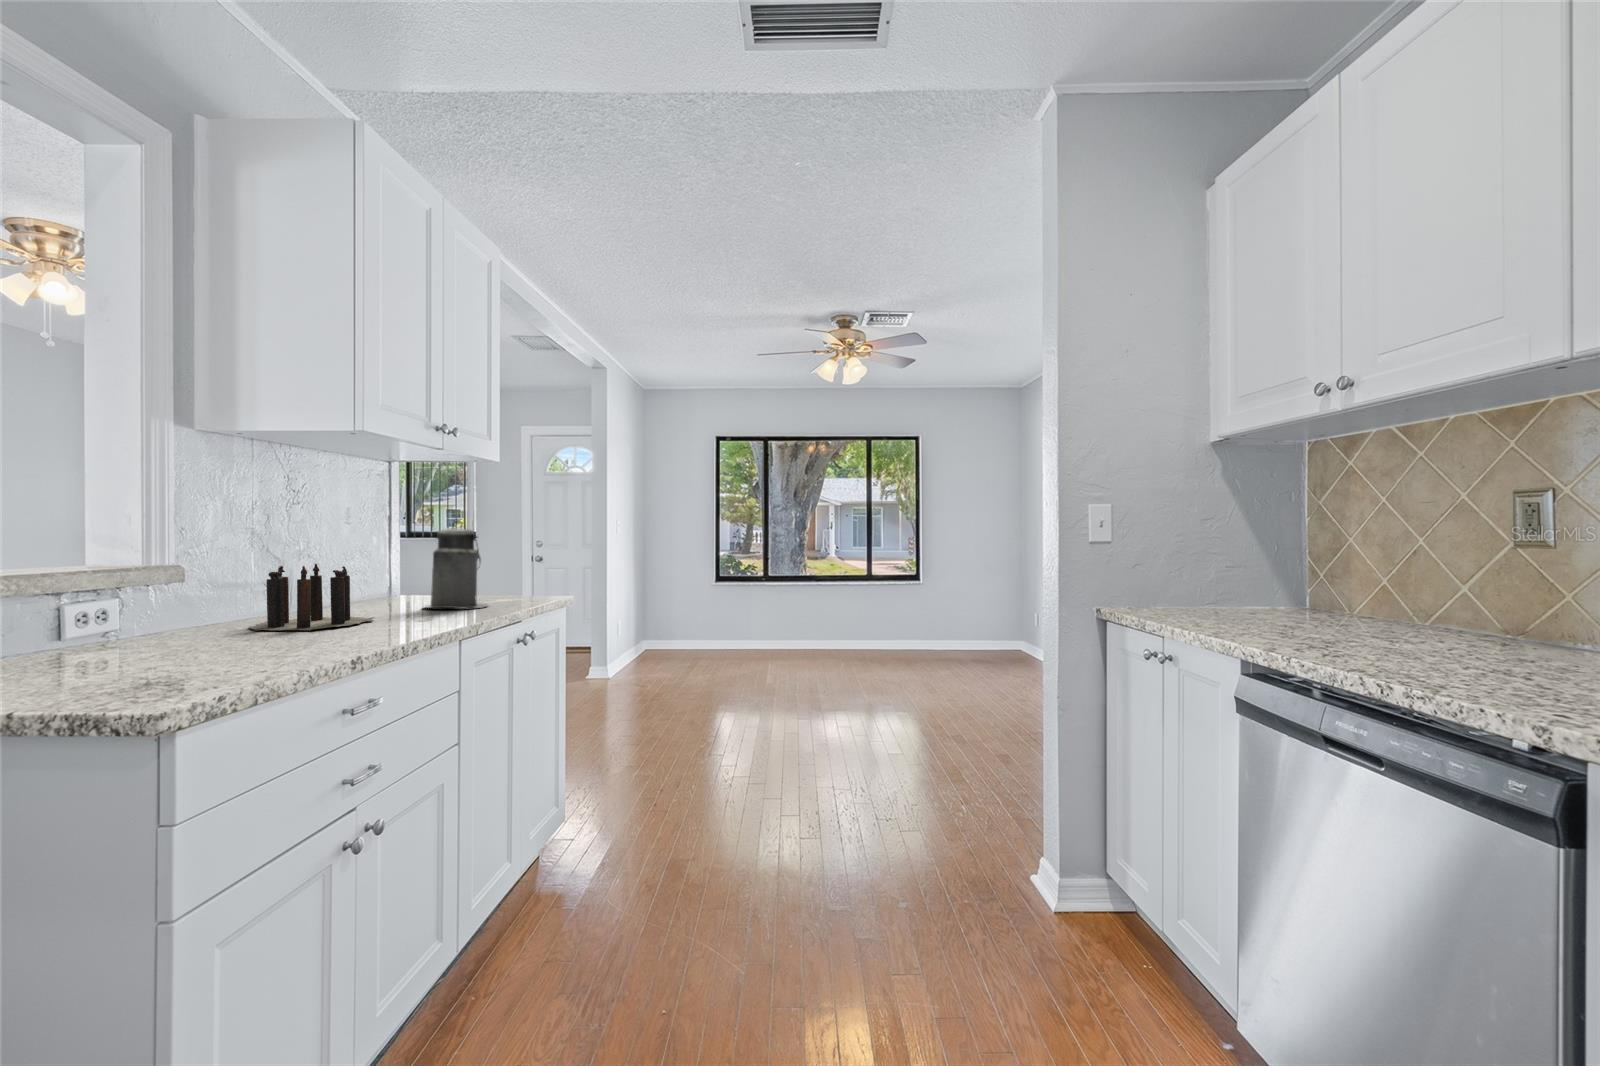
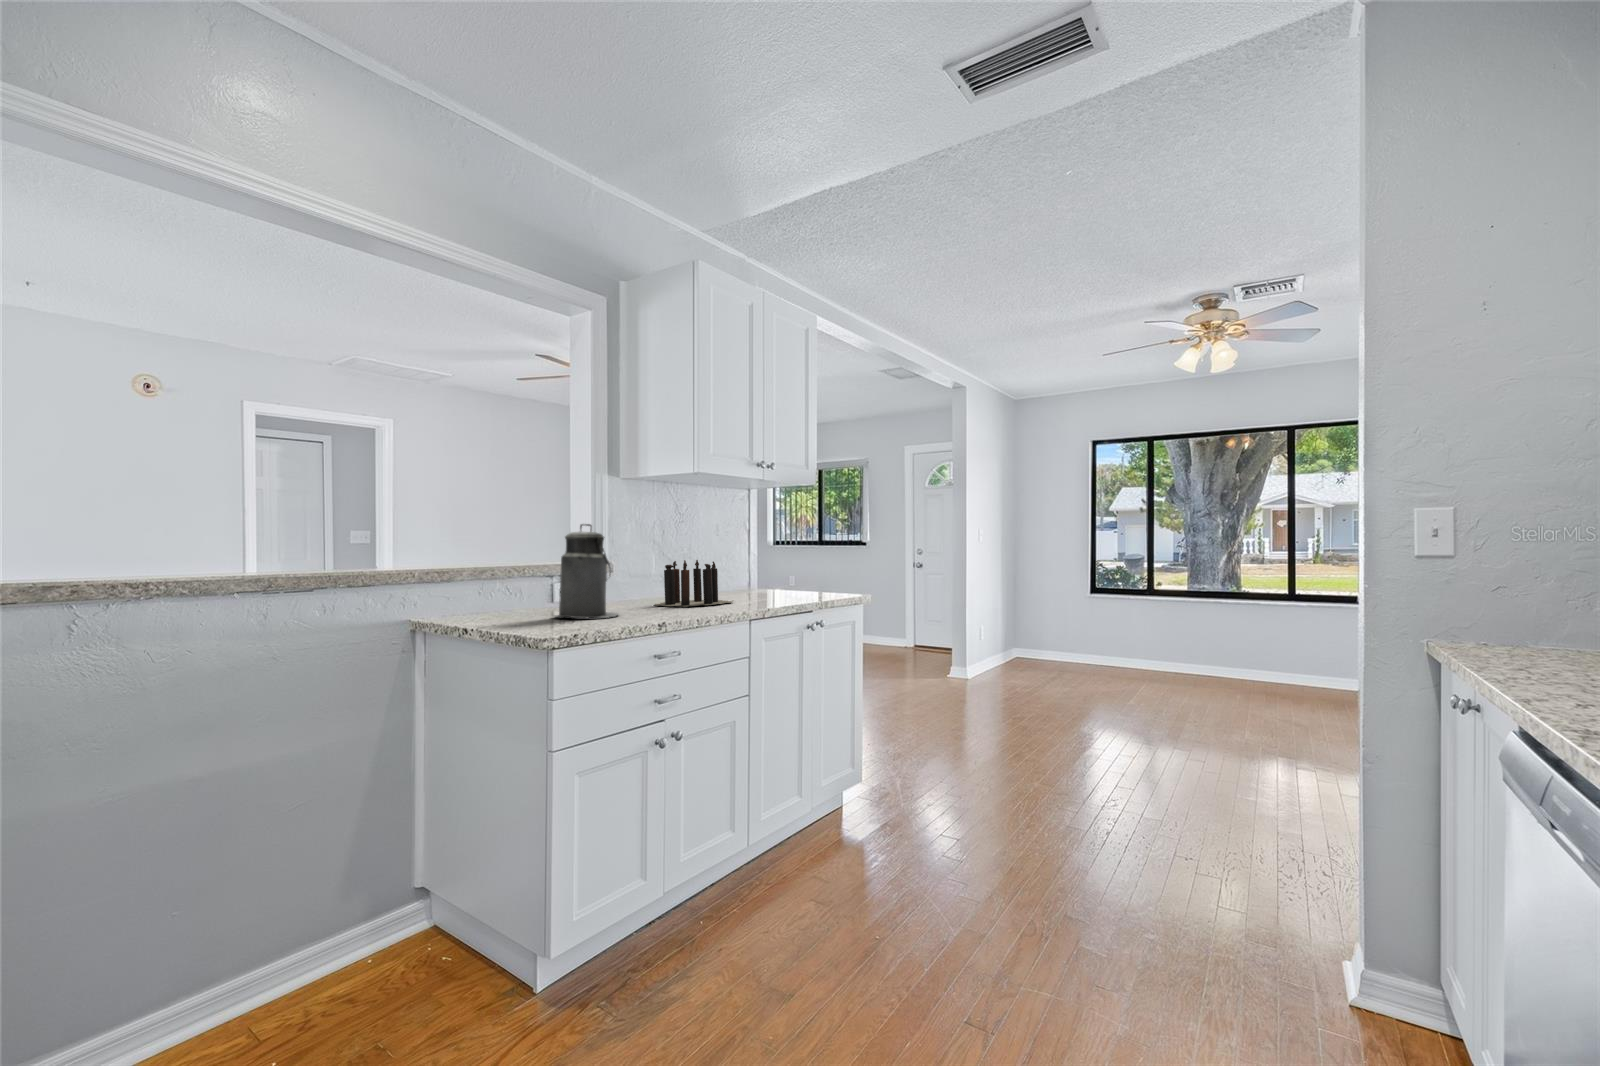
canister: present [425,521,488,609] -> present [554,524,618,618]

